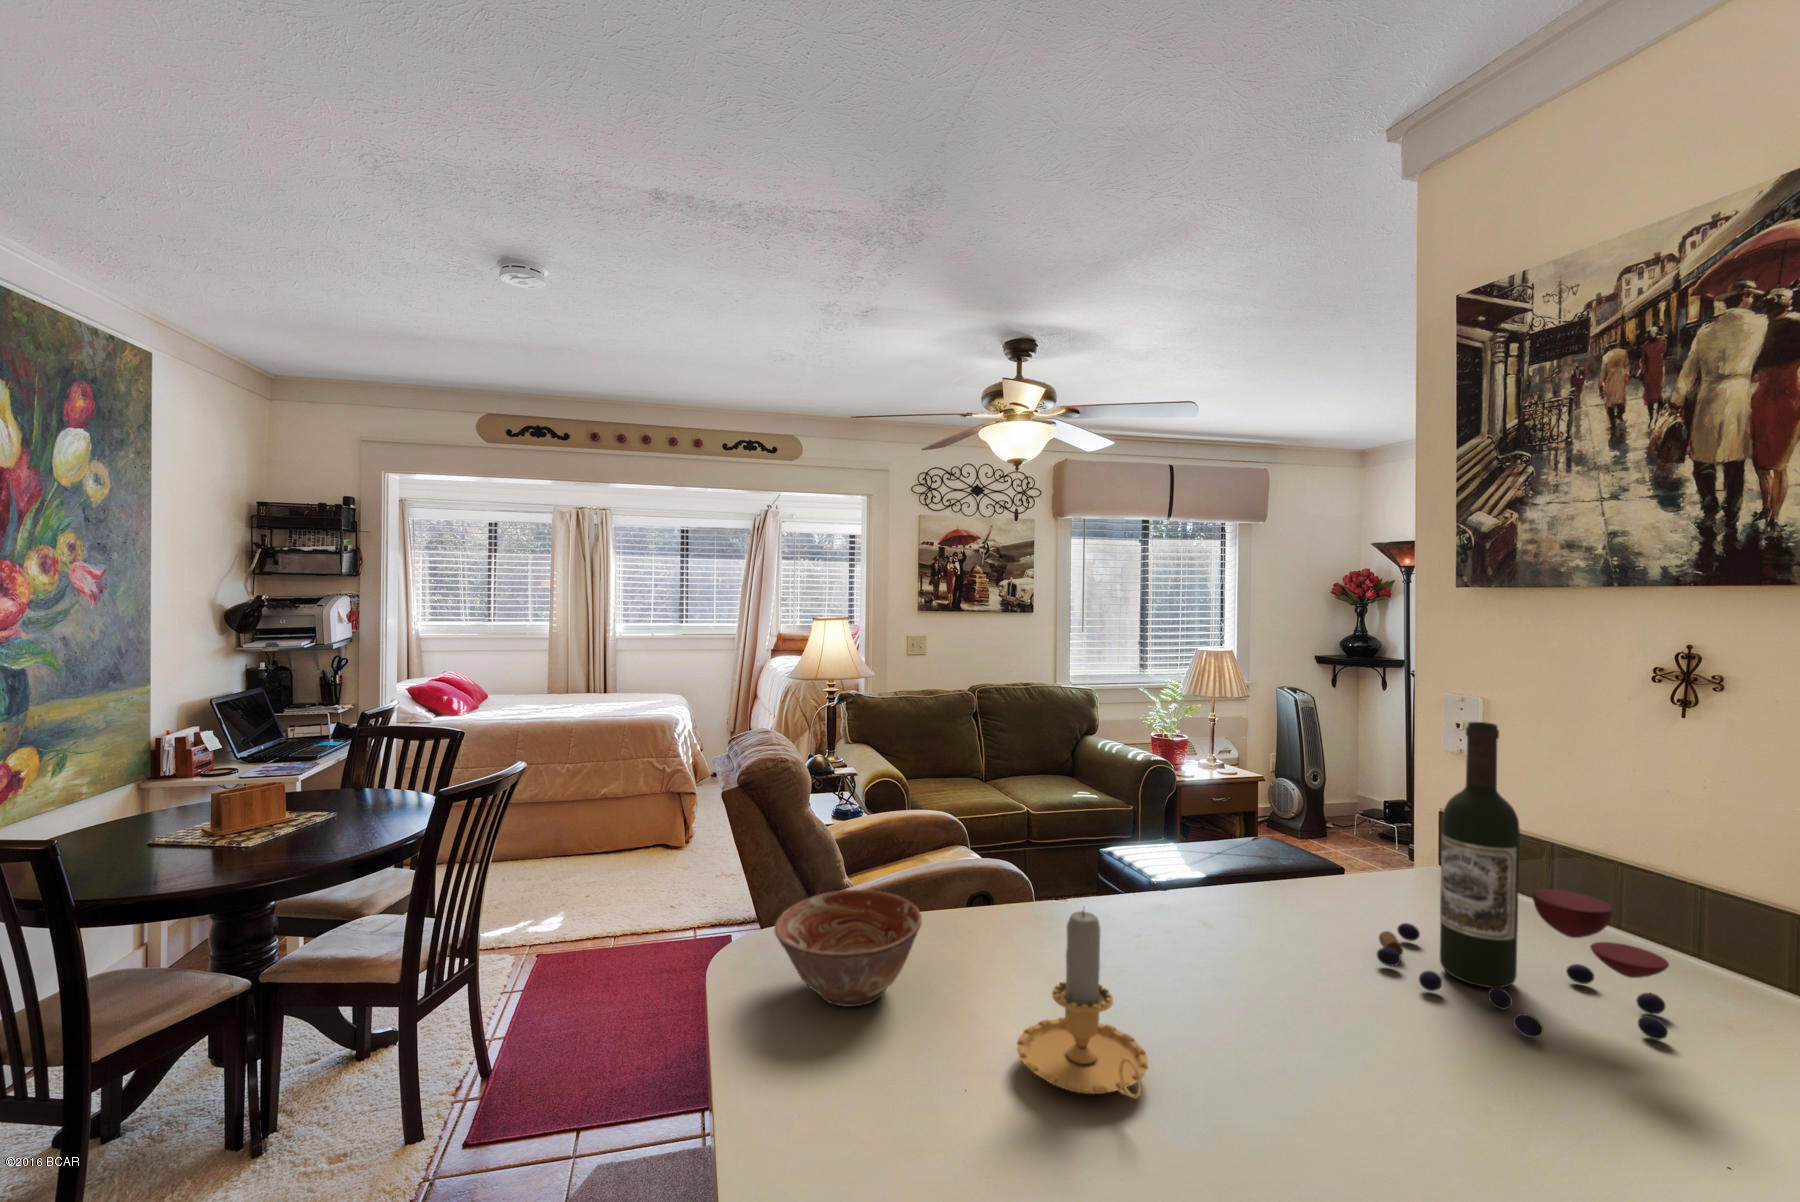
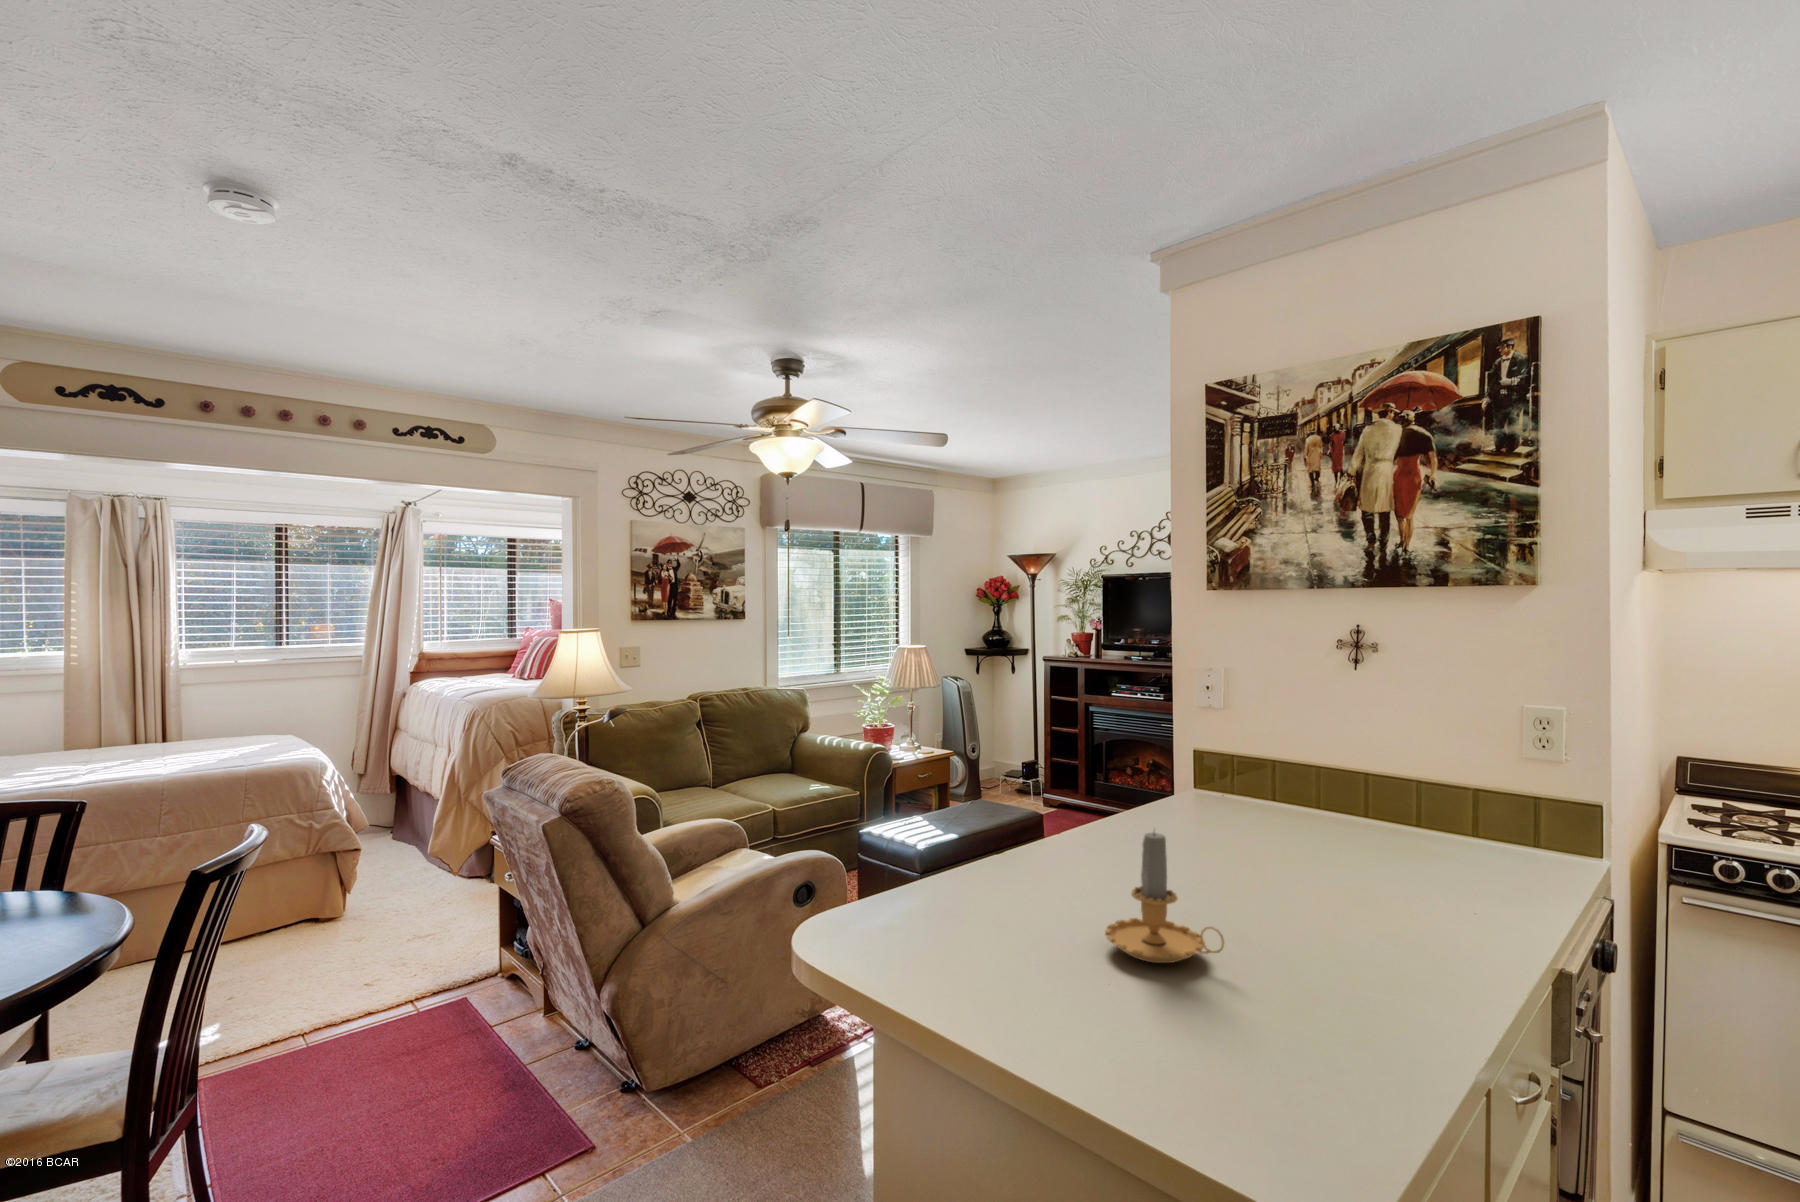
wine bottle: present [1377,722,1669,1040] -> none [1226,682,1423,887]
ceramic bowl: present [774,890,922,1006] -> none [872,857,1000,953]

